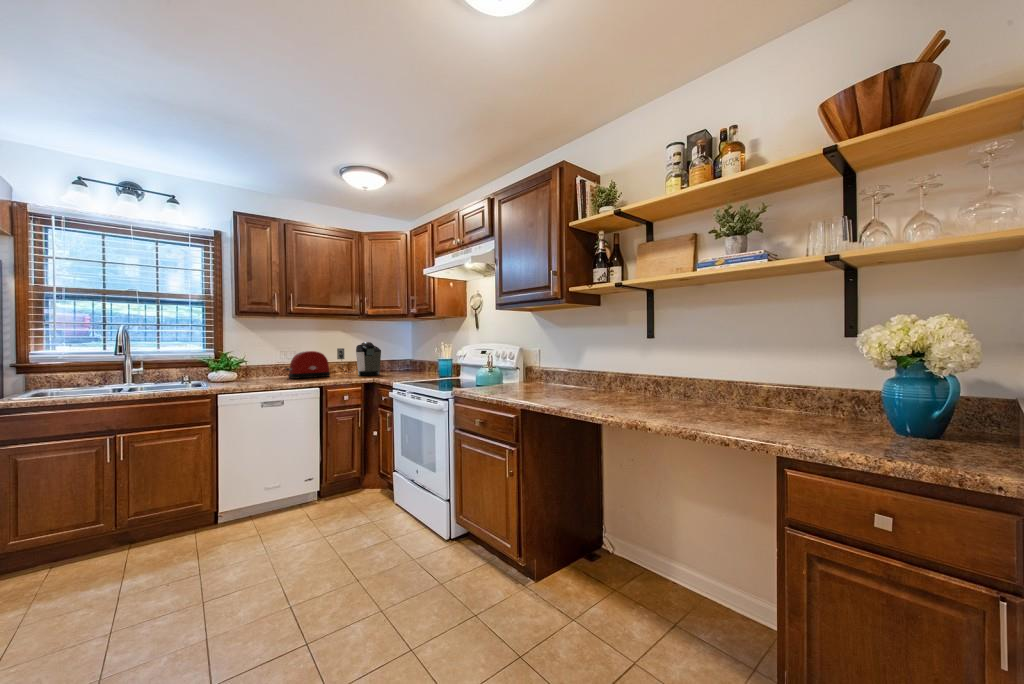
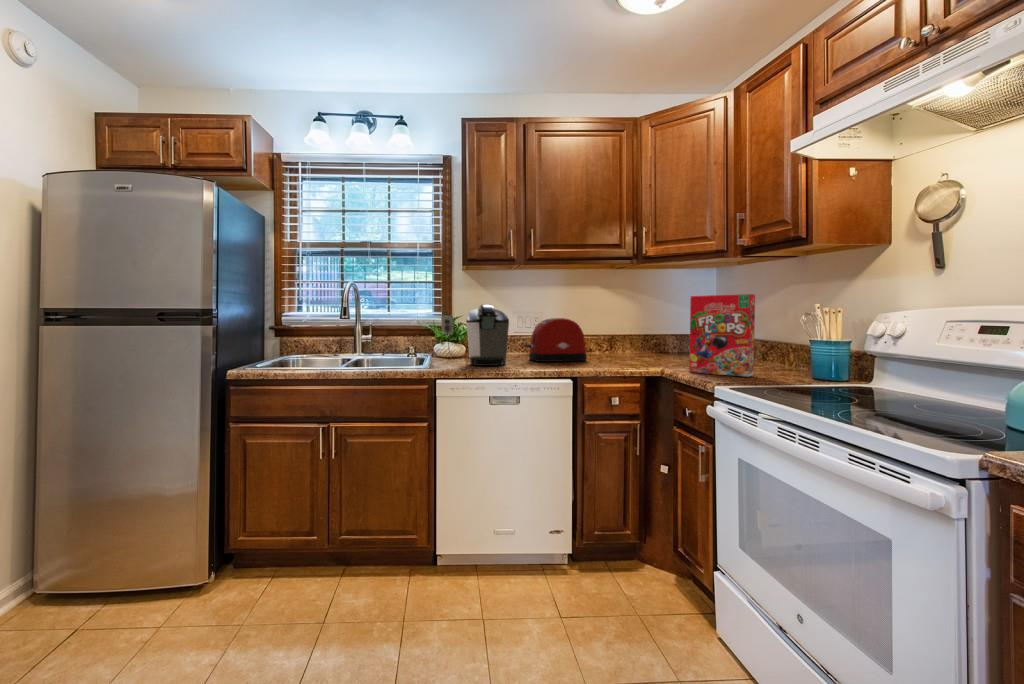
cereal box: none [386,337,418,378] -> present [689,294,755,377]
coffee maker: present [337,342,381,376] -> present [441,304,509,366]

